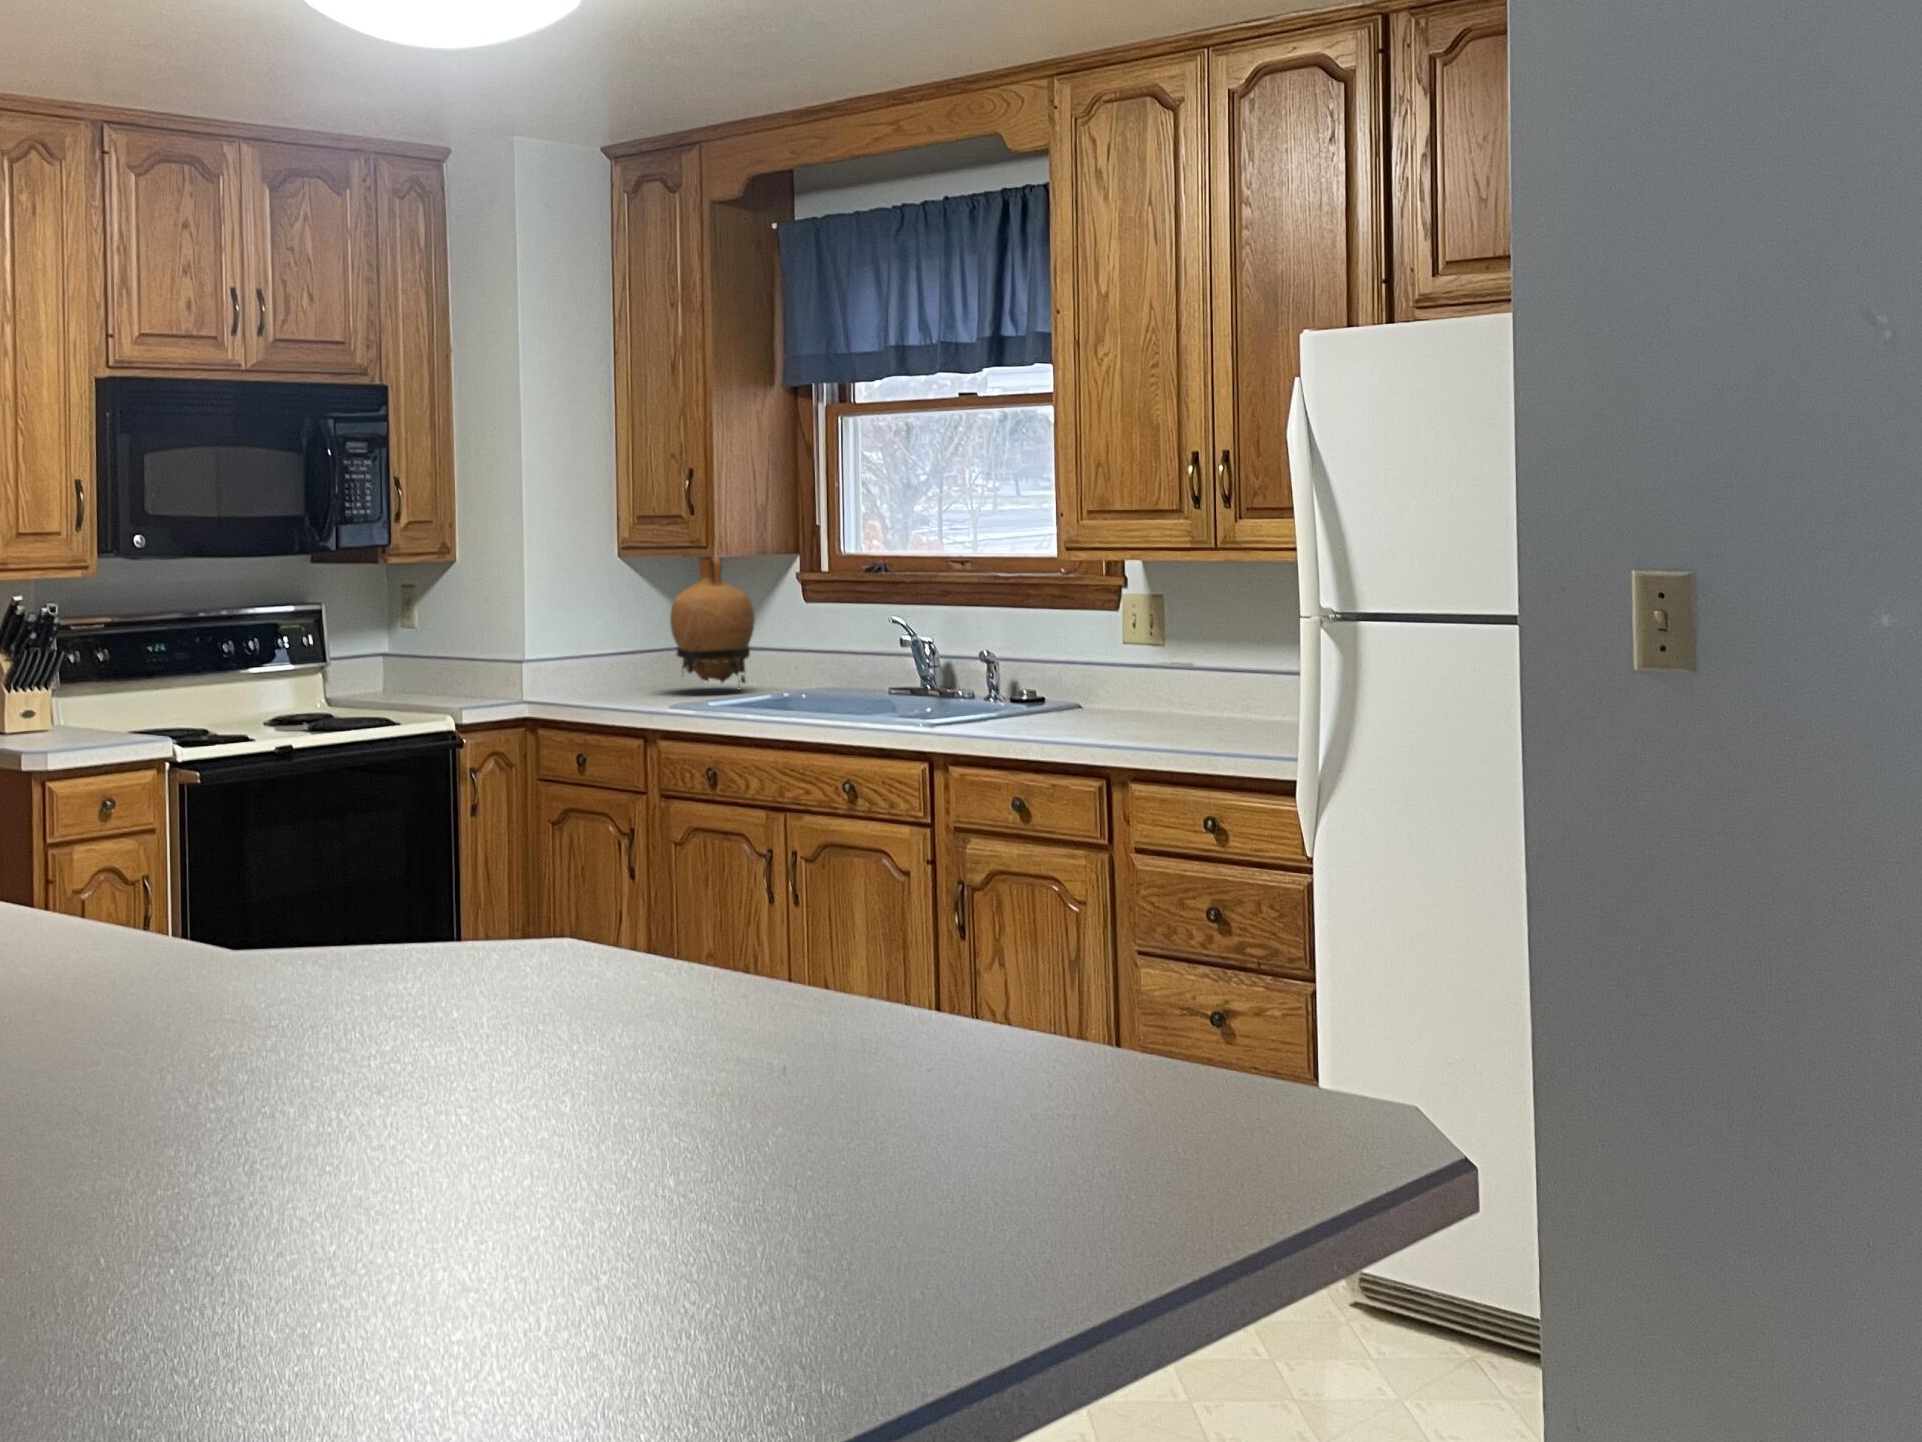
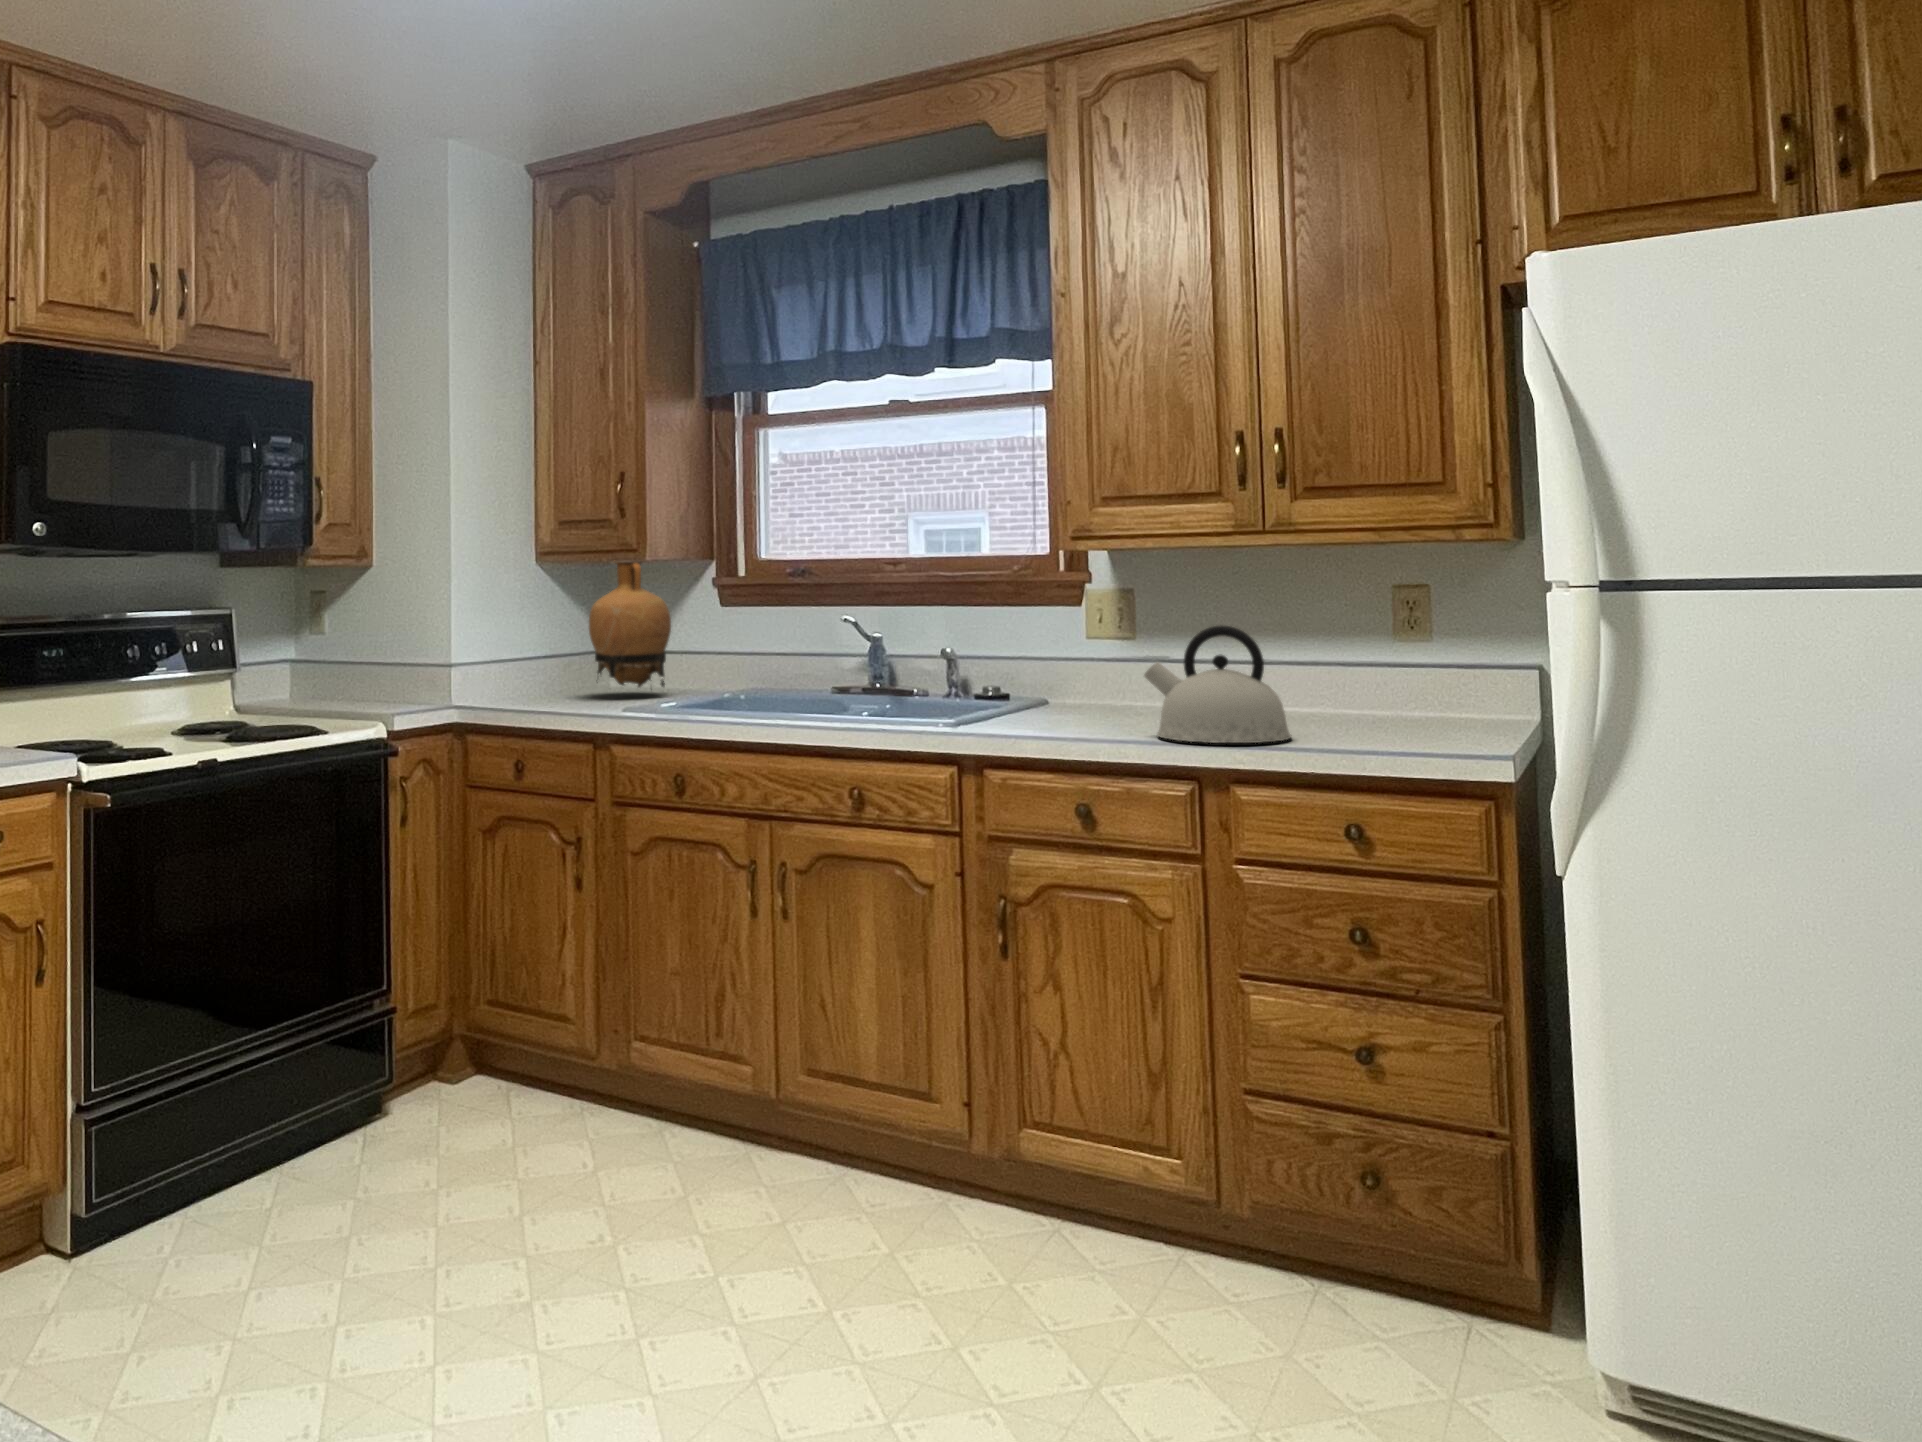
kettle: none [1103,638,1228,748] -> present [1144,625,1291,743]

